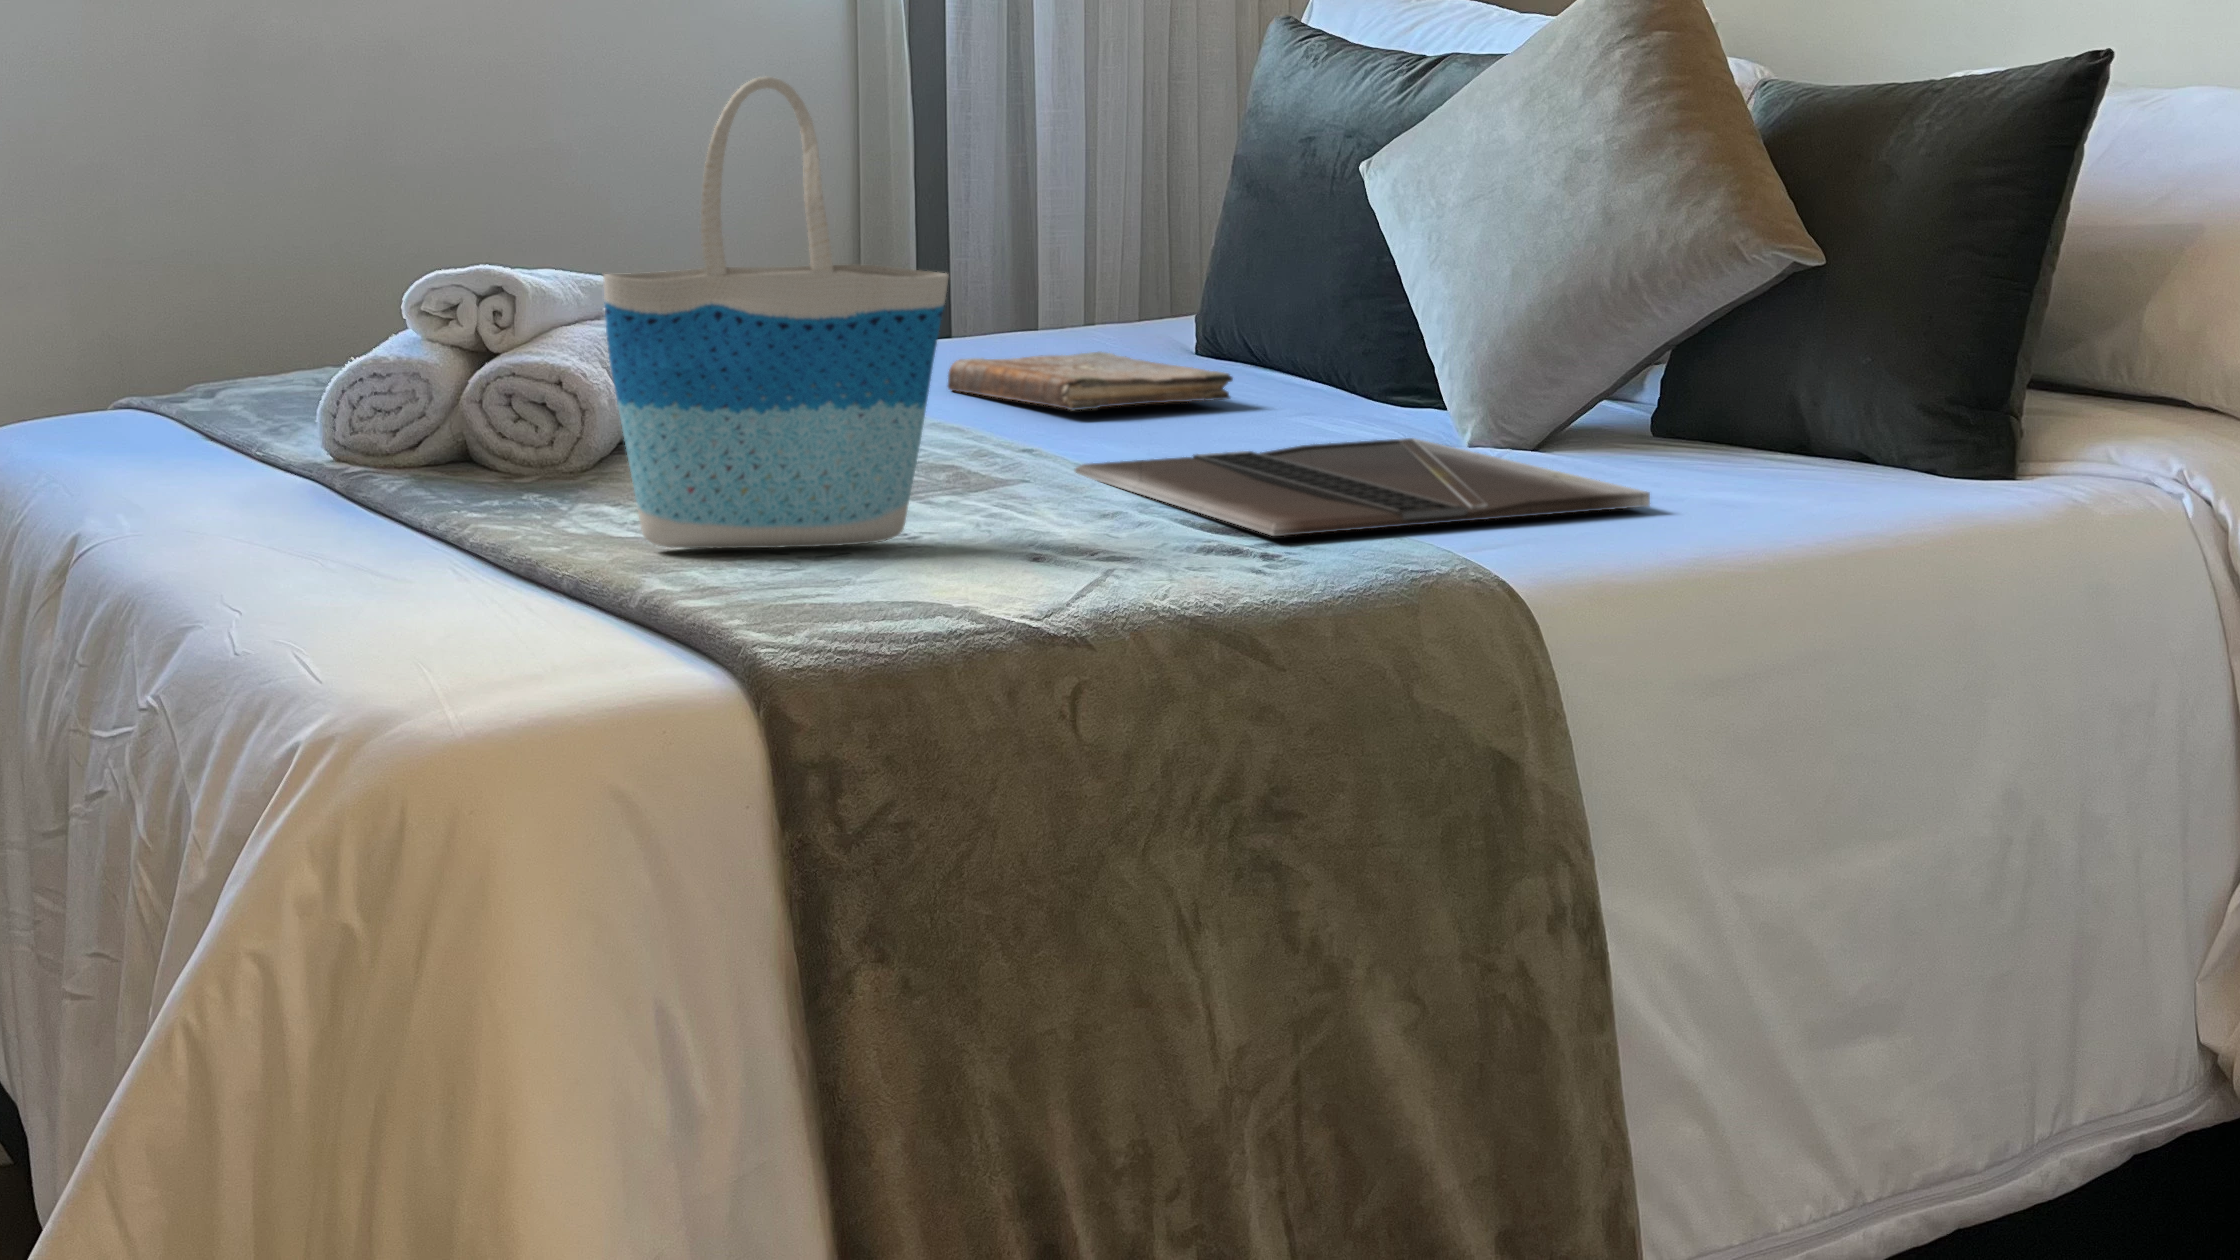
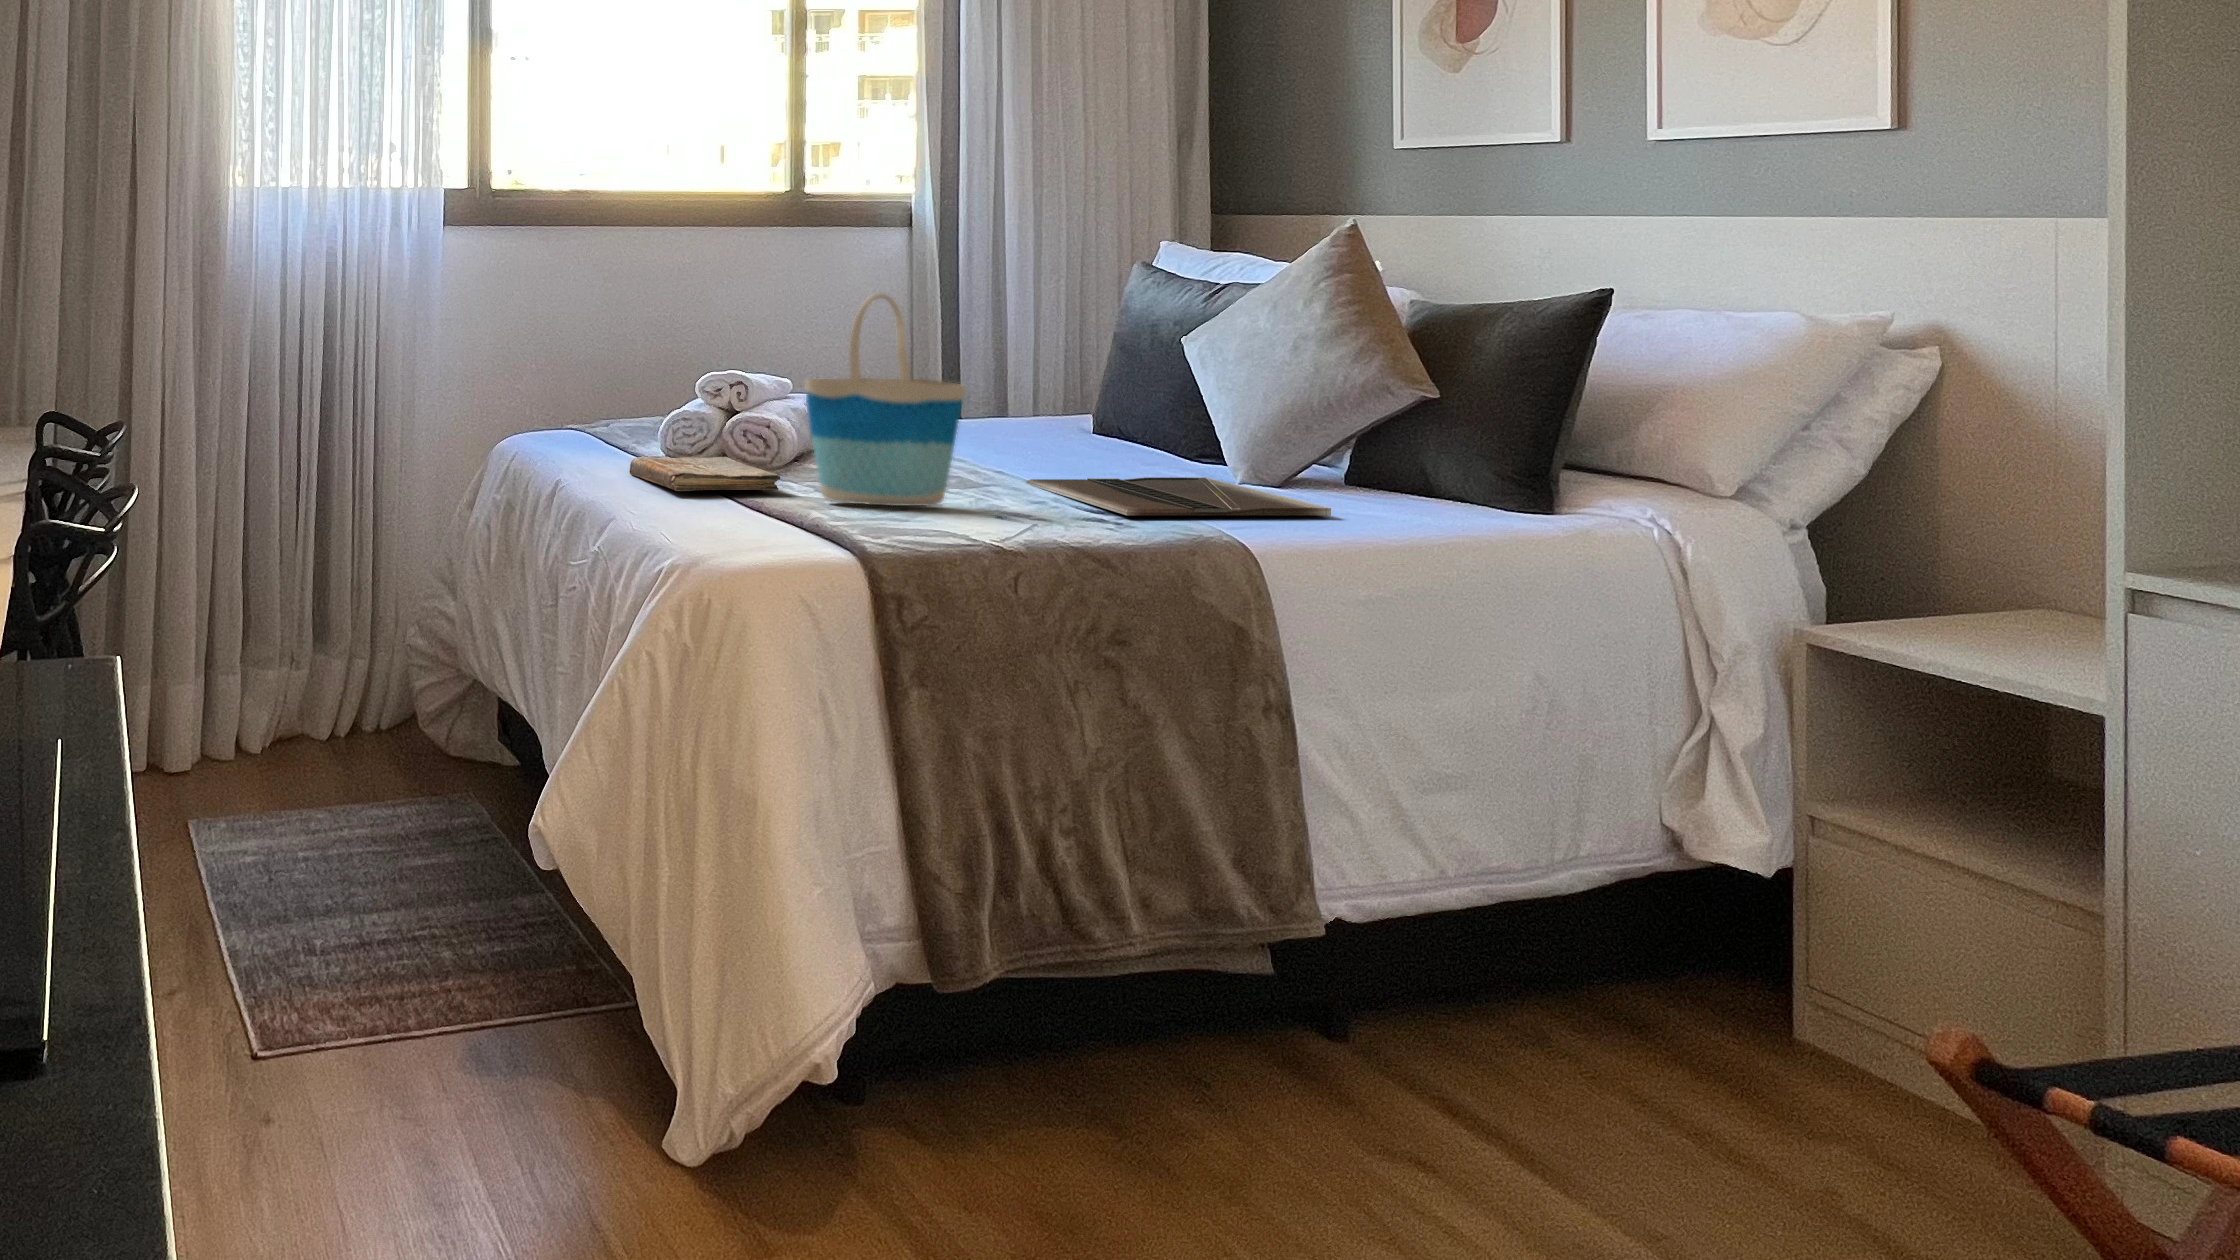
book: present [948,352,1233,410] -> present [629,457,780,491]

